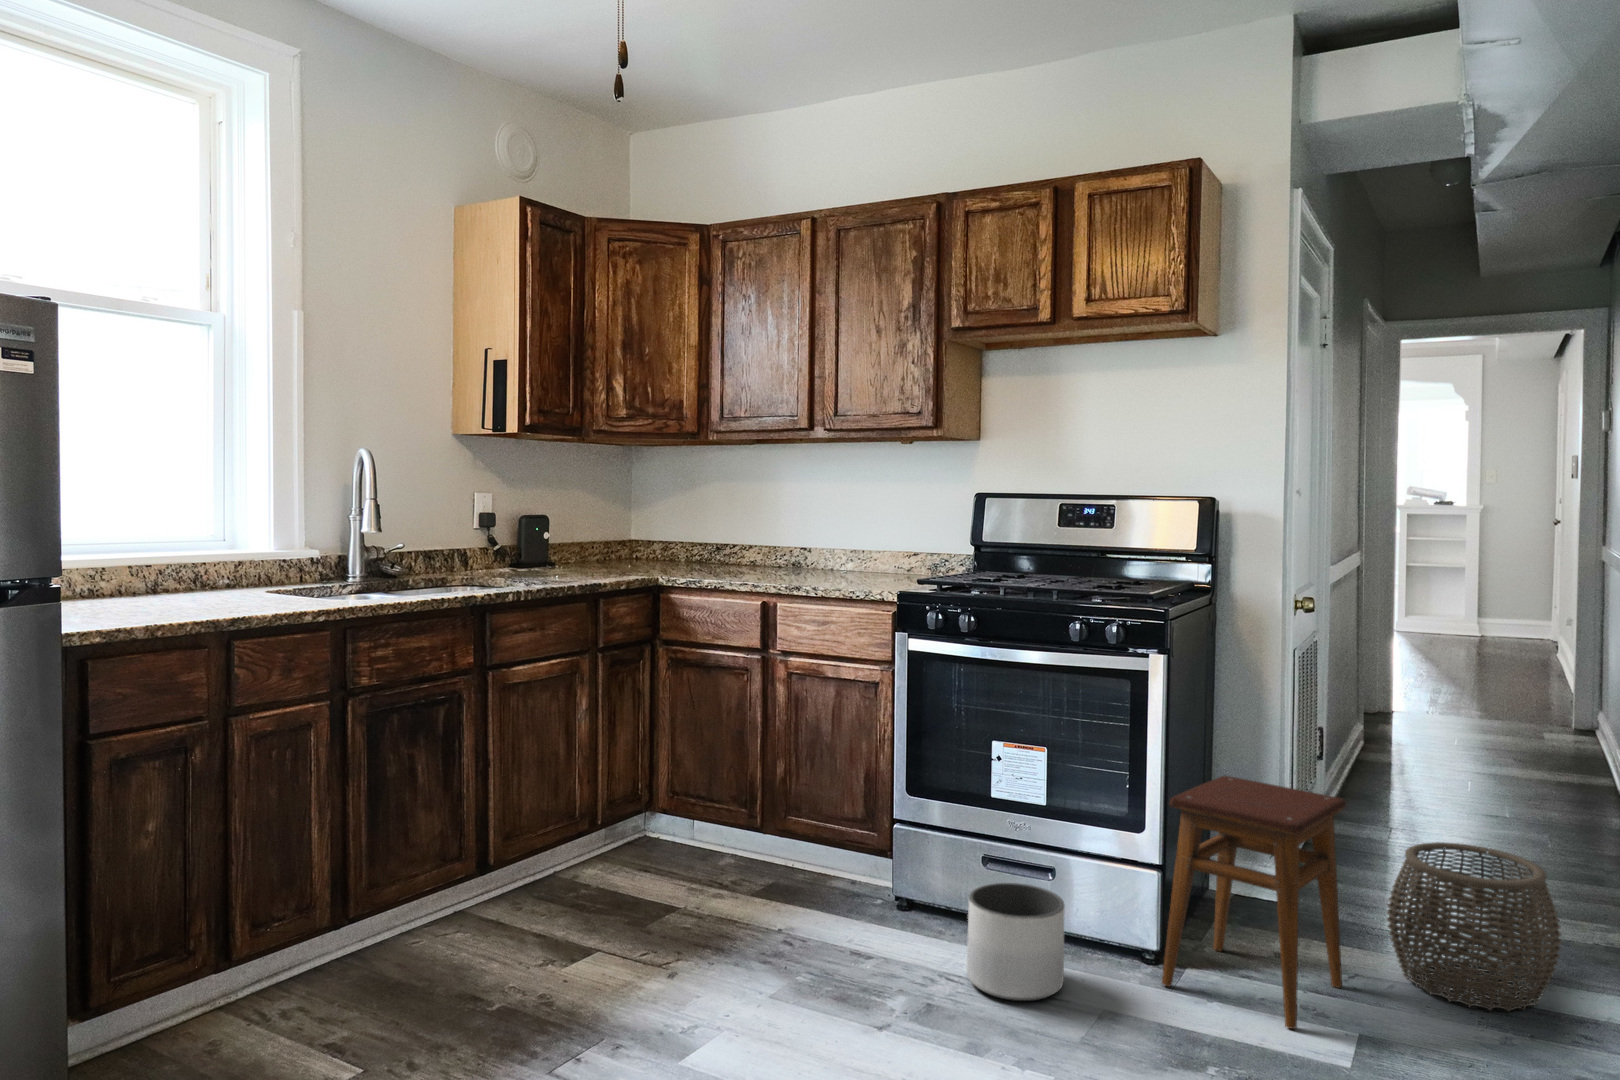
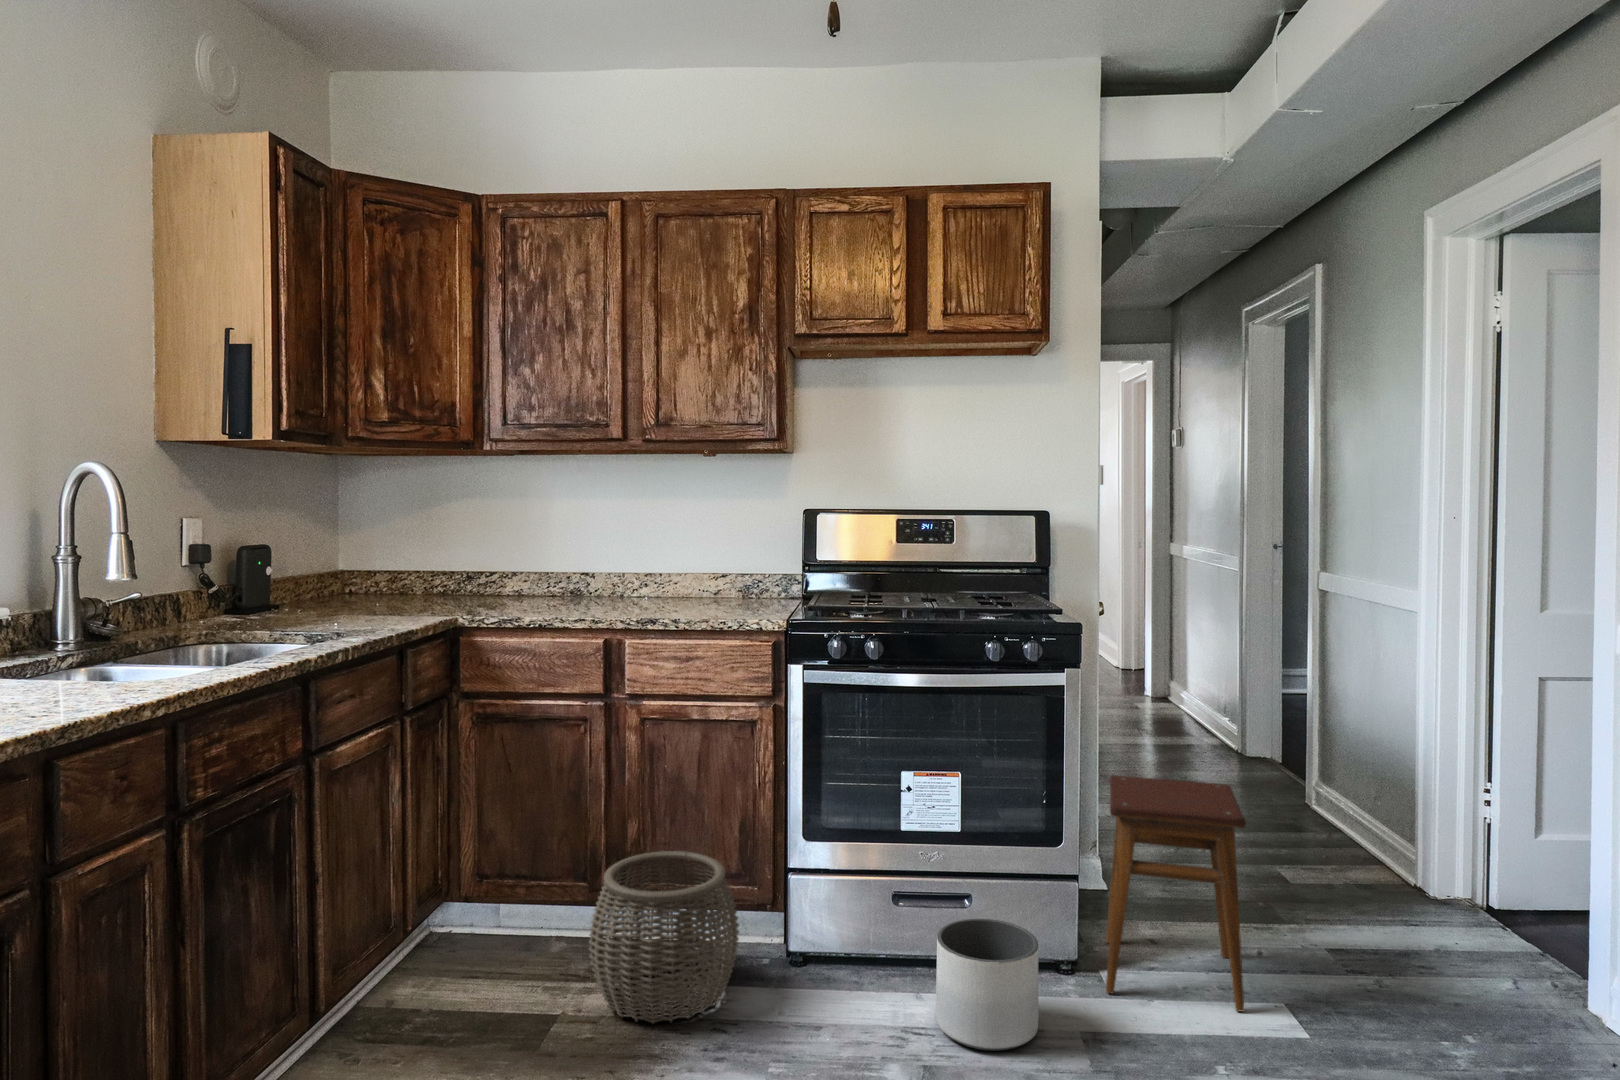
woven basket: present [1387,842,1562,1011] -> present [589,851,739,1023]

